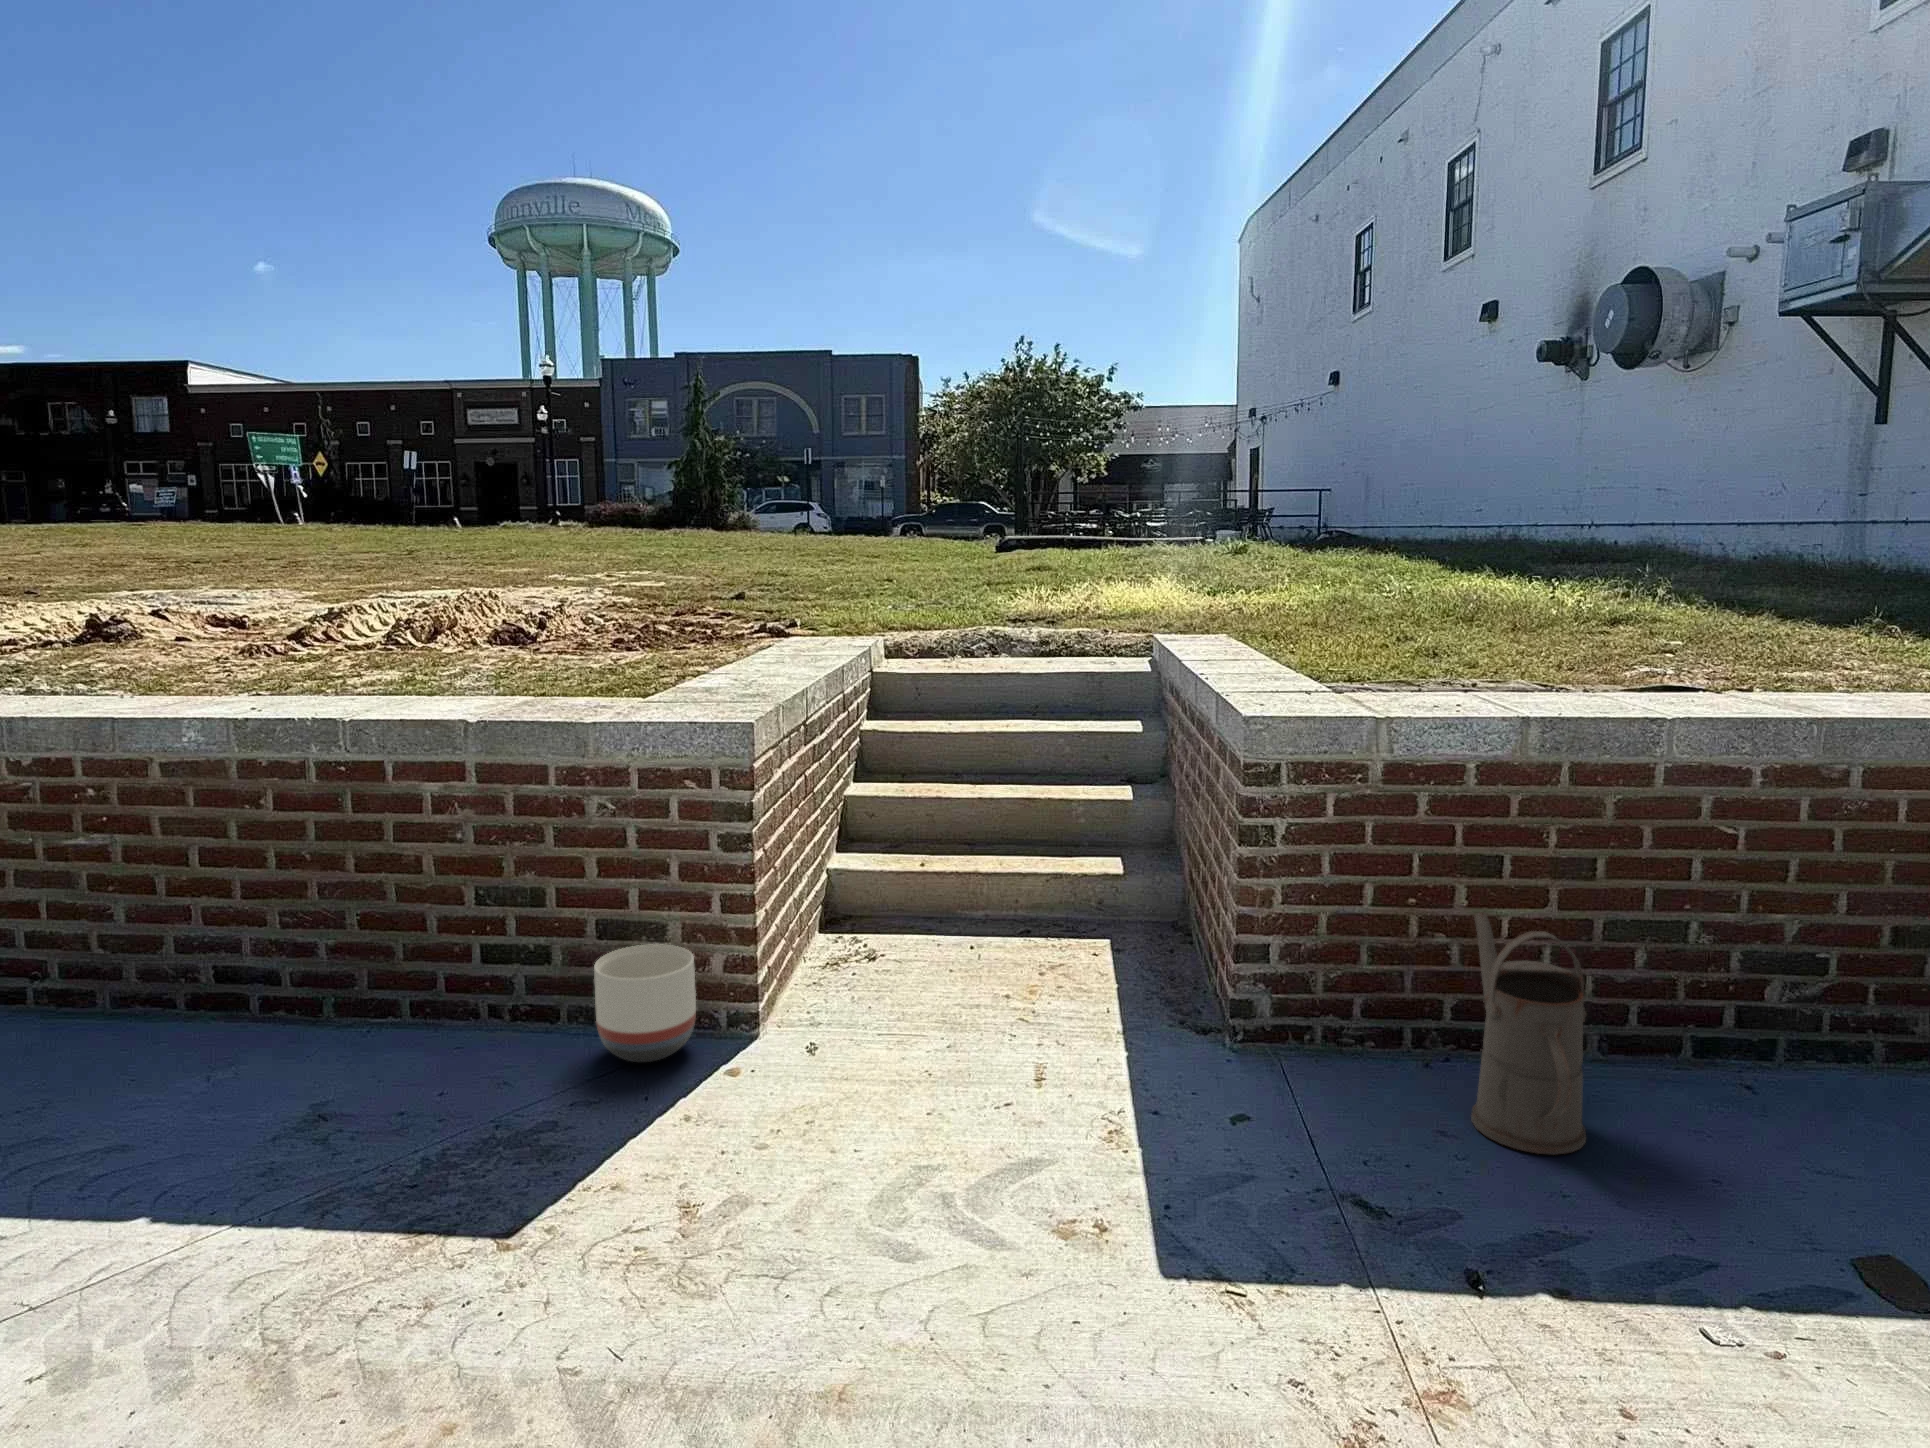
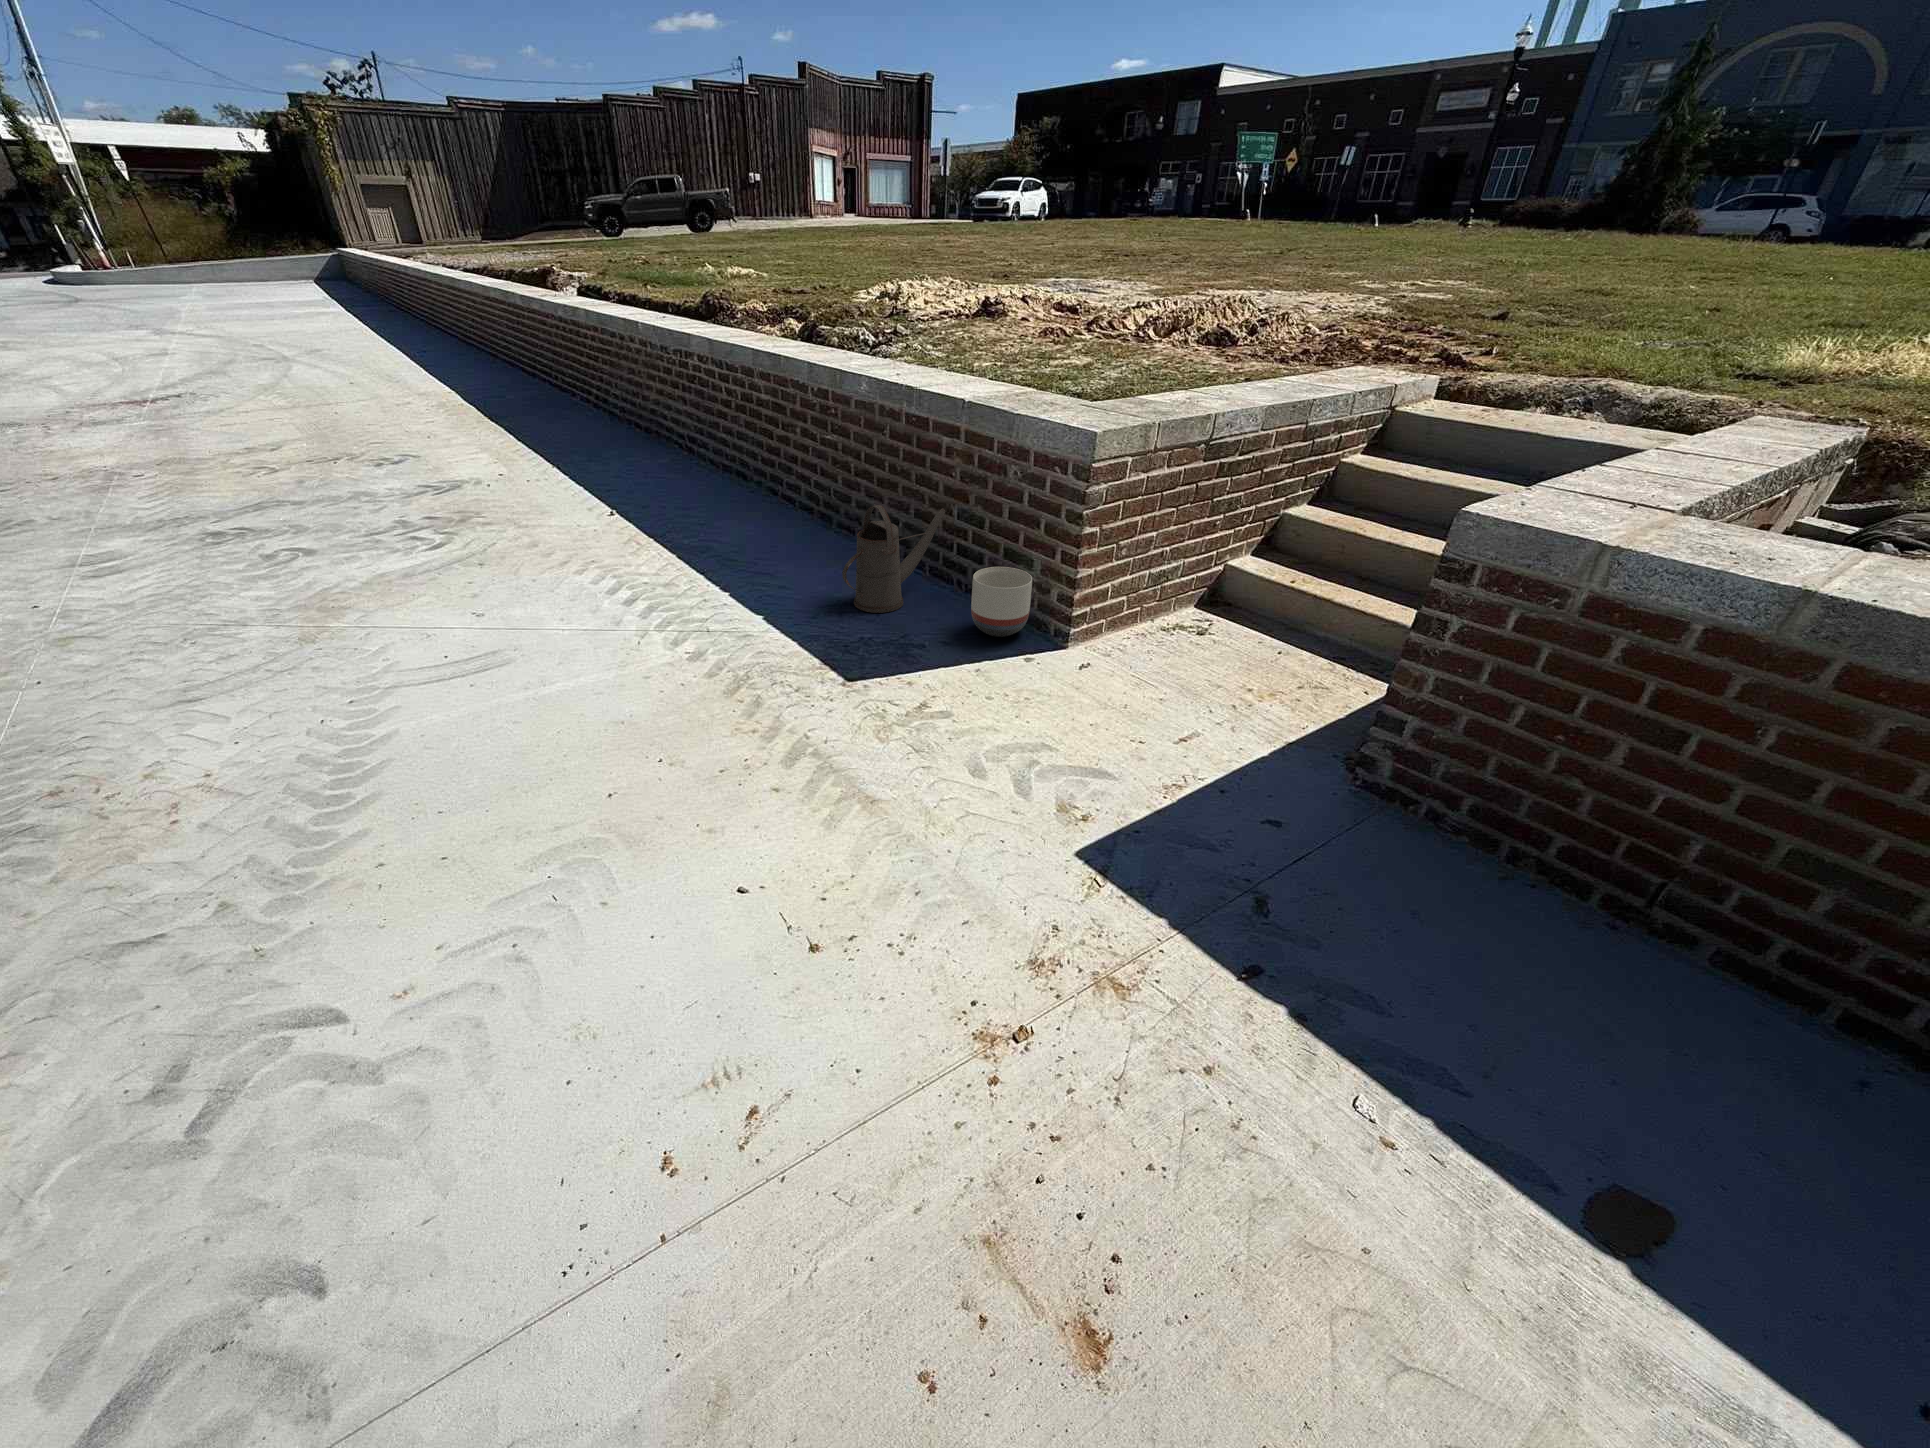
watering can: present [1471,912,1587,1155] -> present [842,505,945,613]

